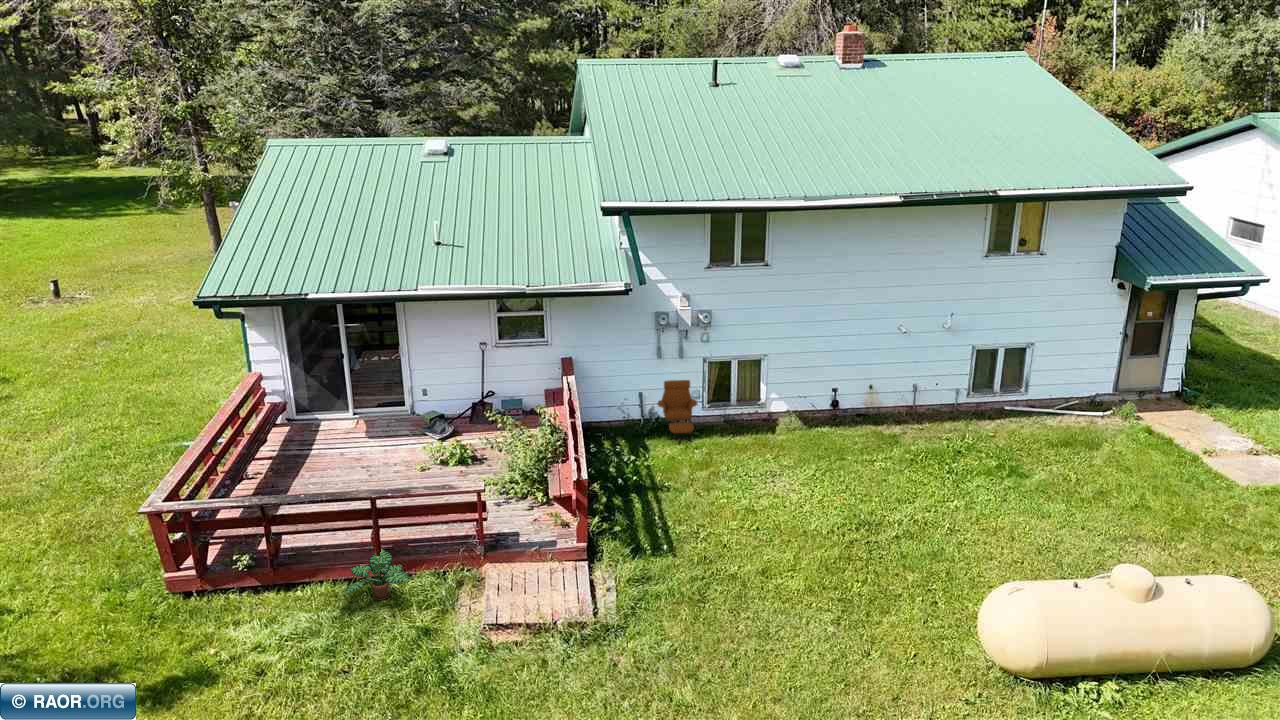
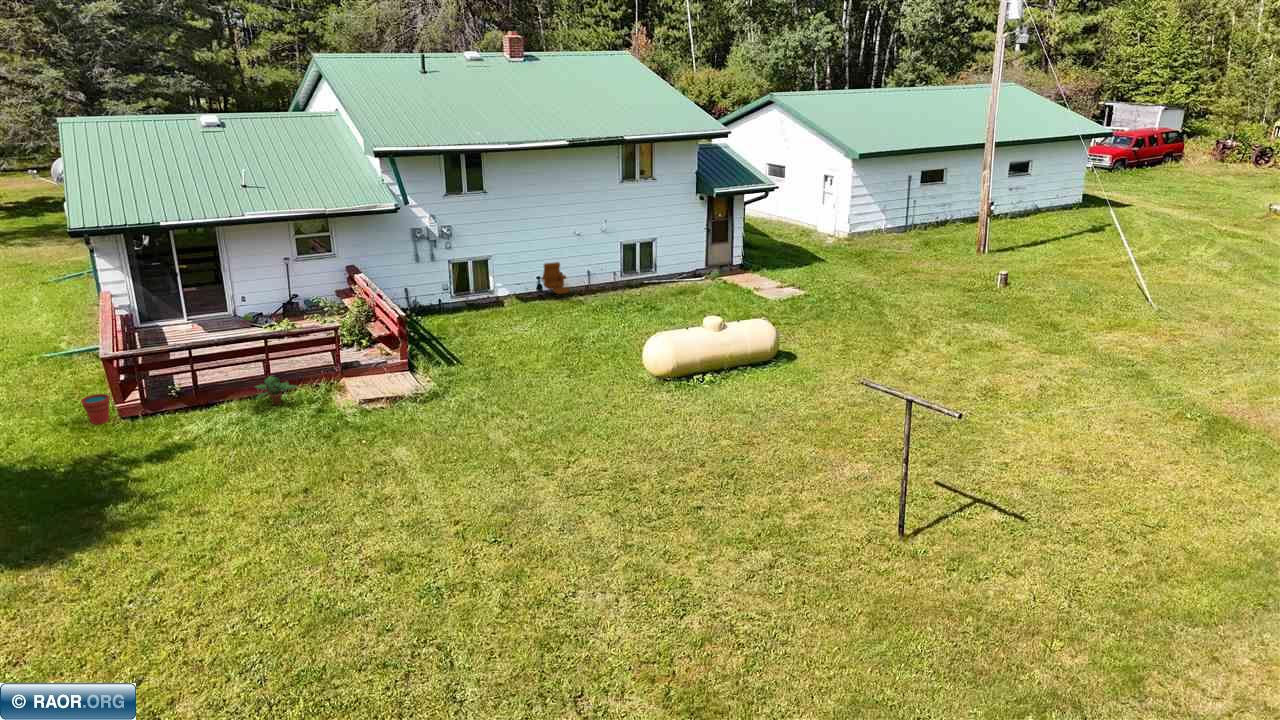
lounge chair: present [658,380,697,444] -> present [541,262,569,299]
bucket: none [135,544,174,590] -> present [81,394,110,424]

